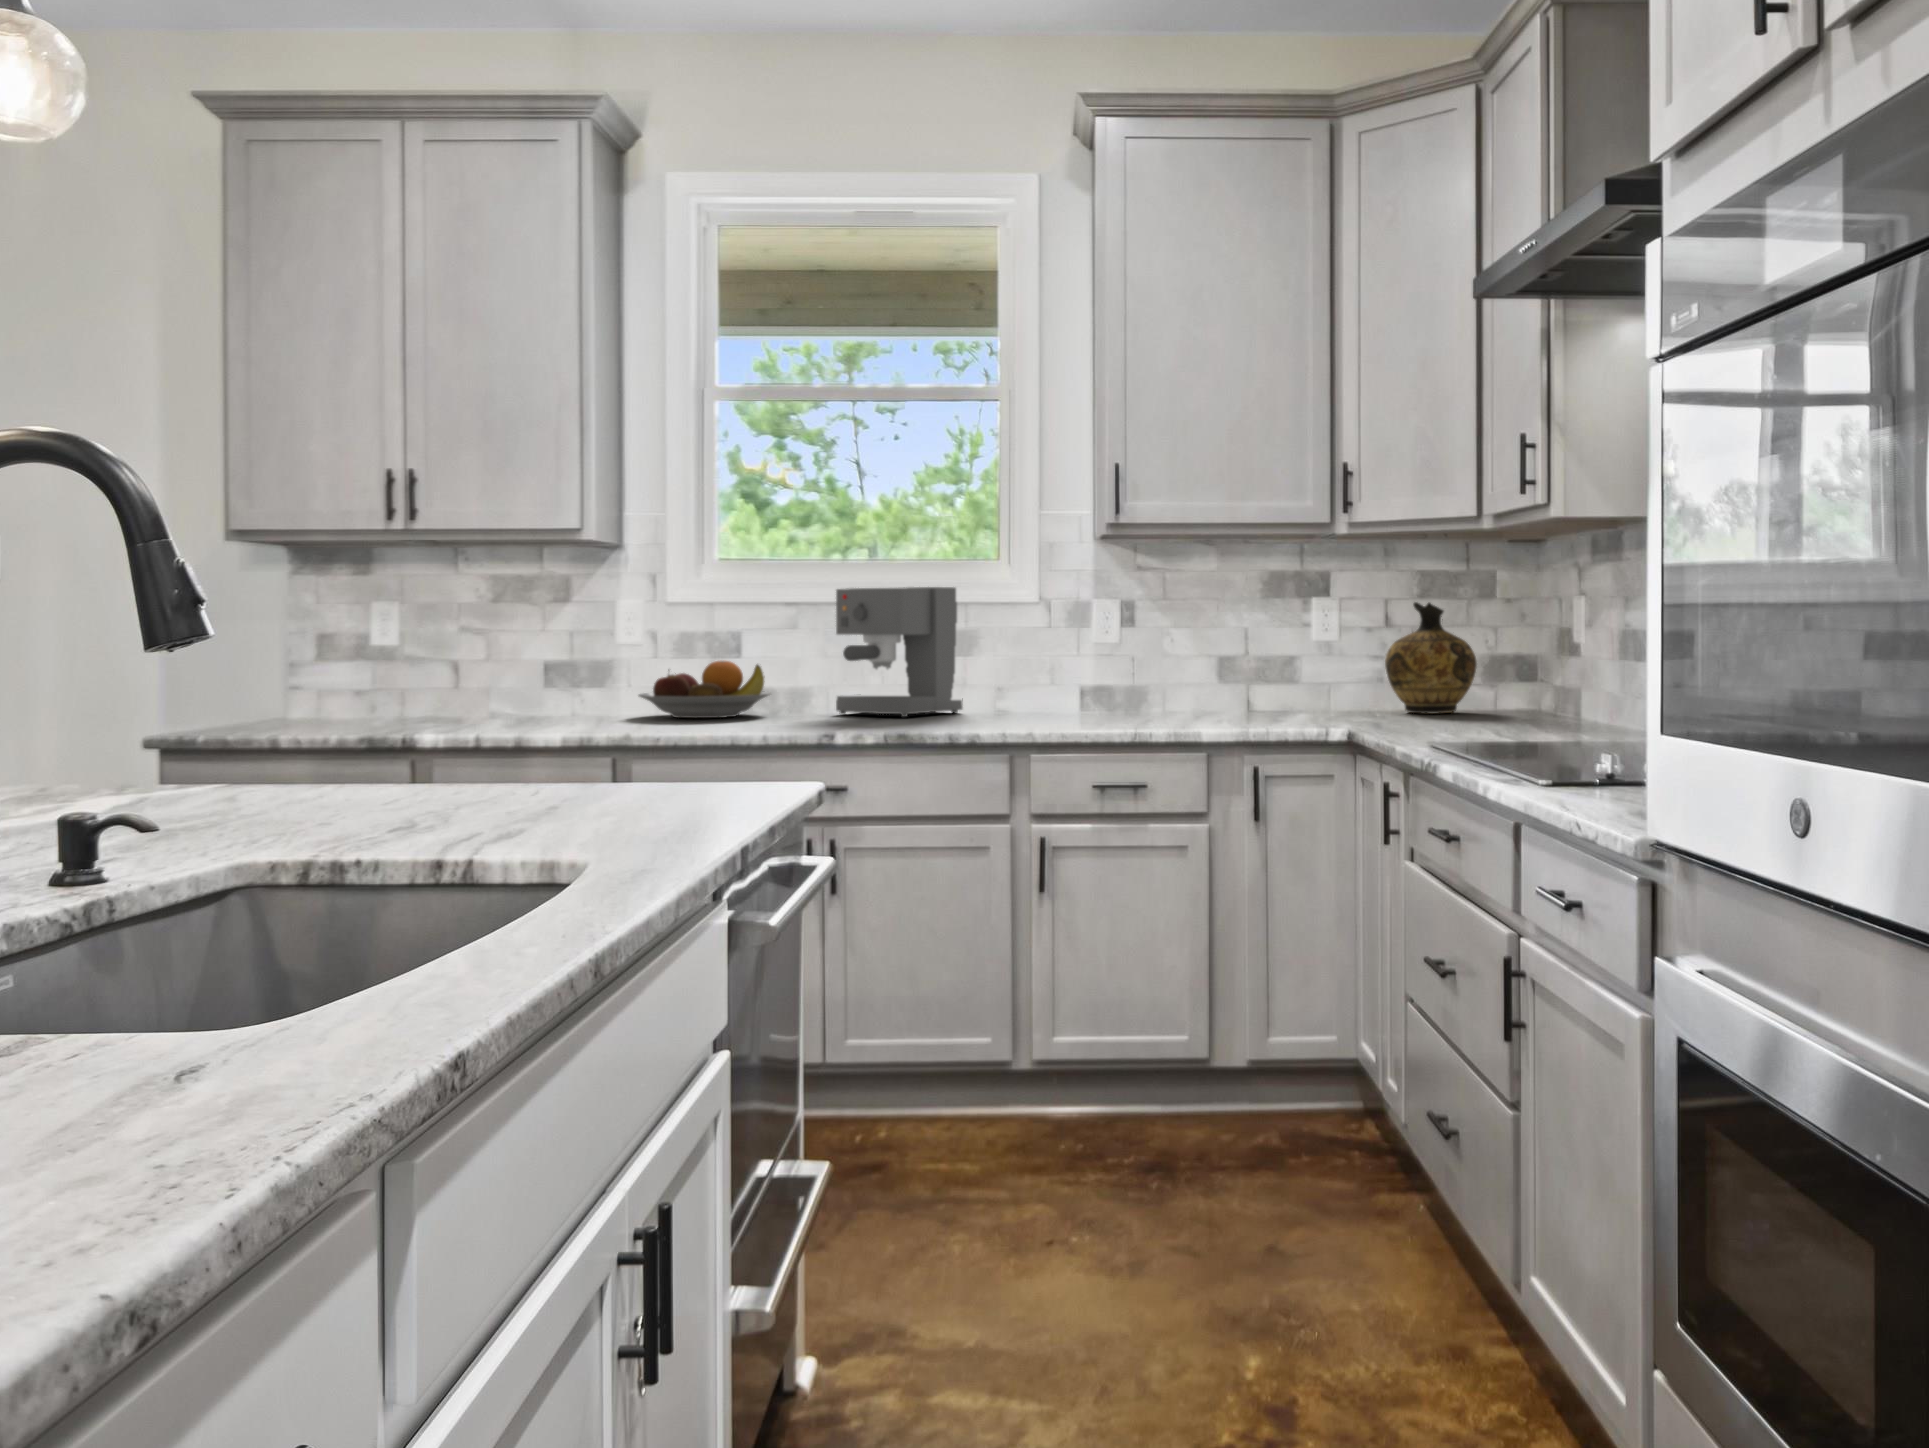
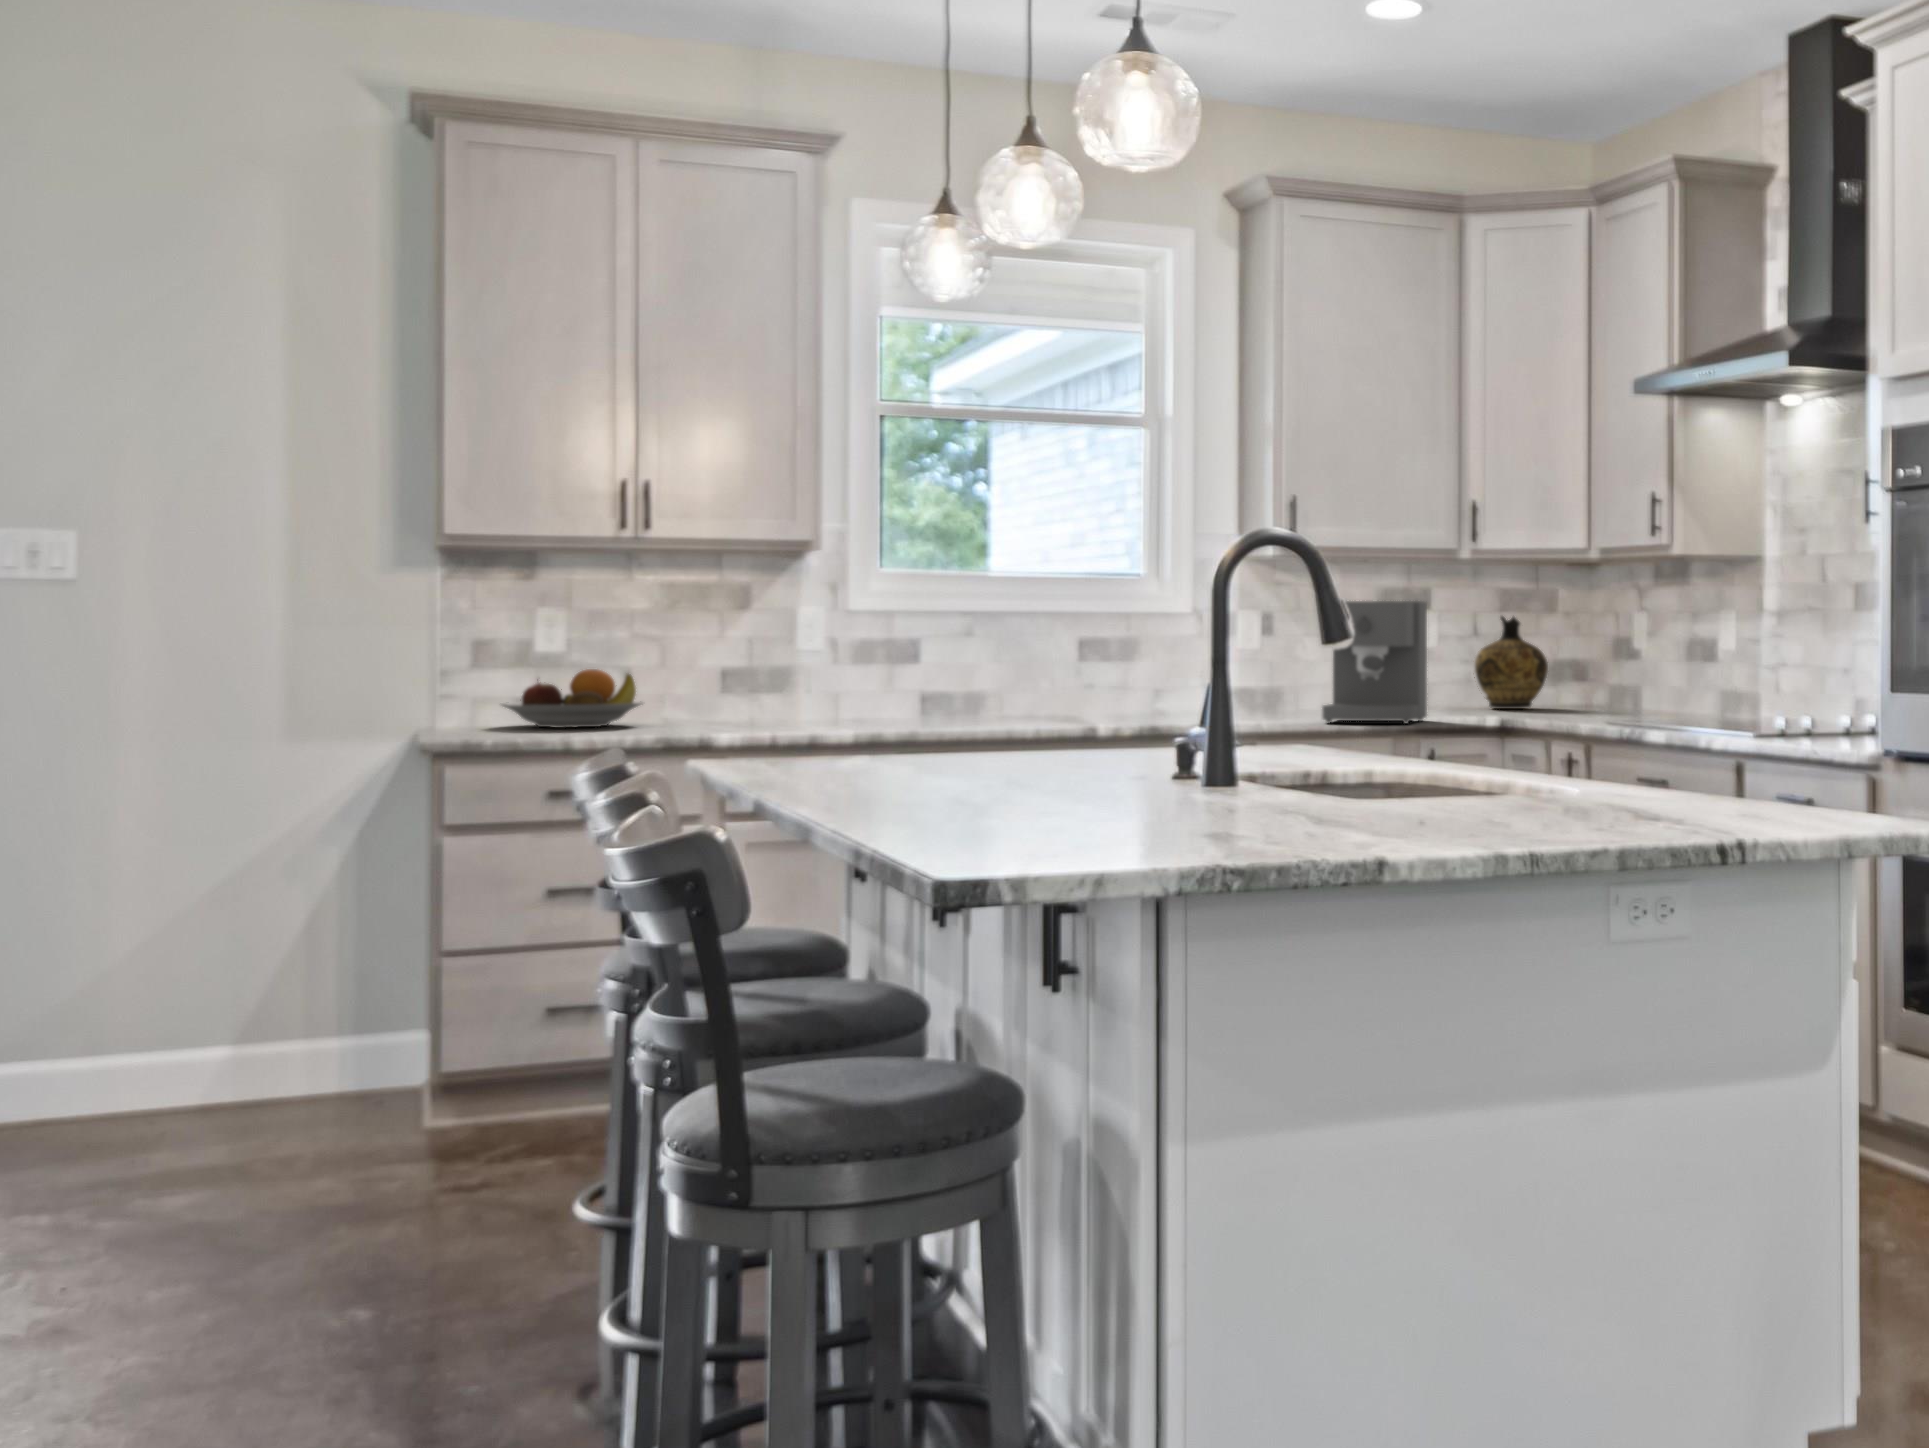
coffee maker: present [836,587,963,717] -> present [1322,601,1427,724]
fruit bowl: present [639,661,771,718] -> present [502,669,642,728]

